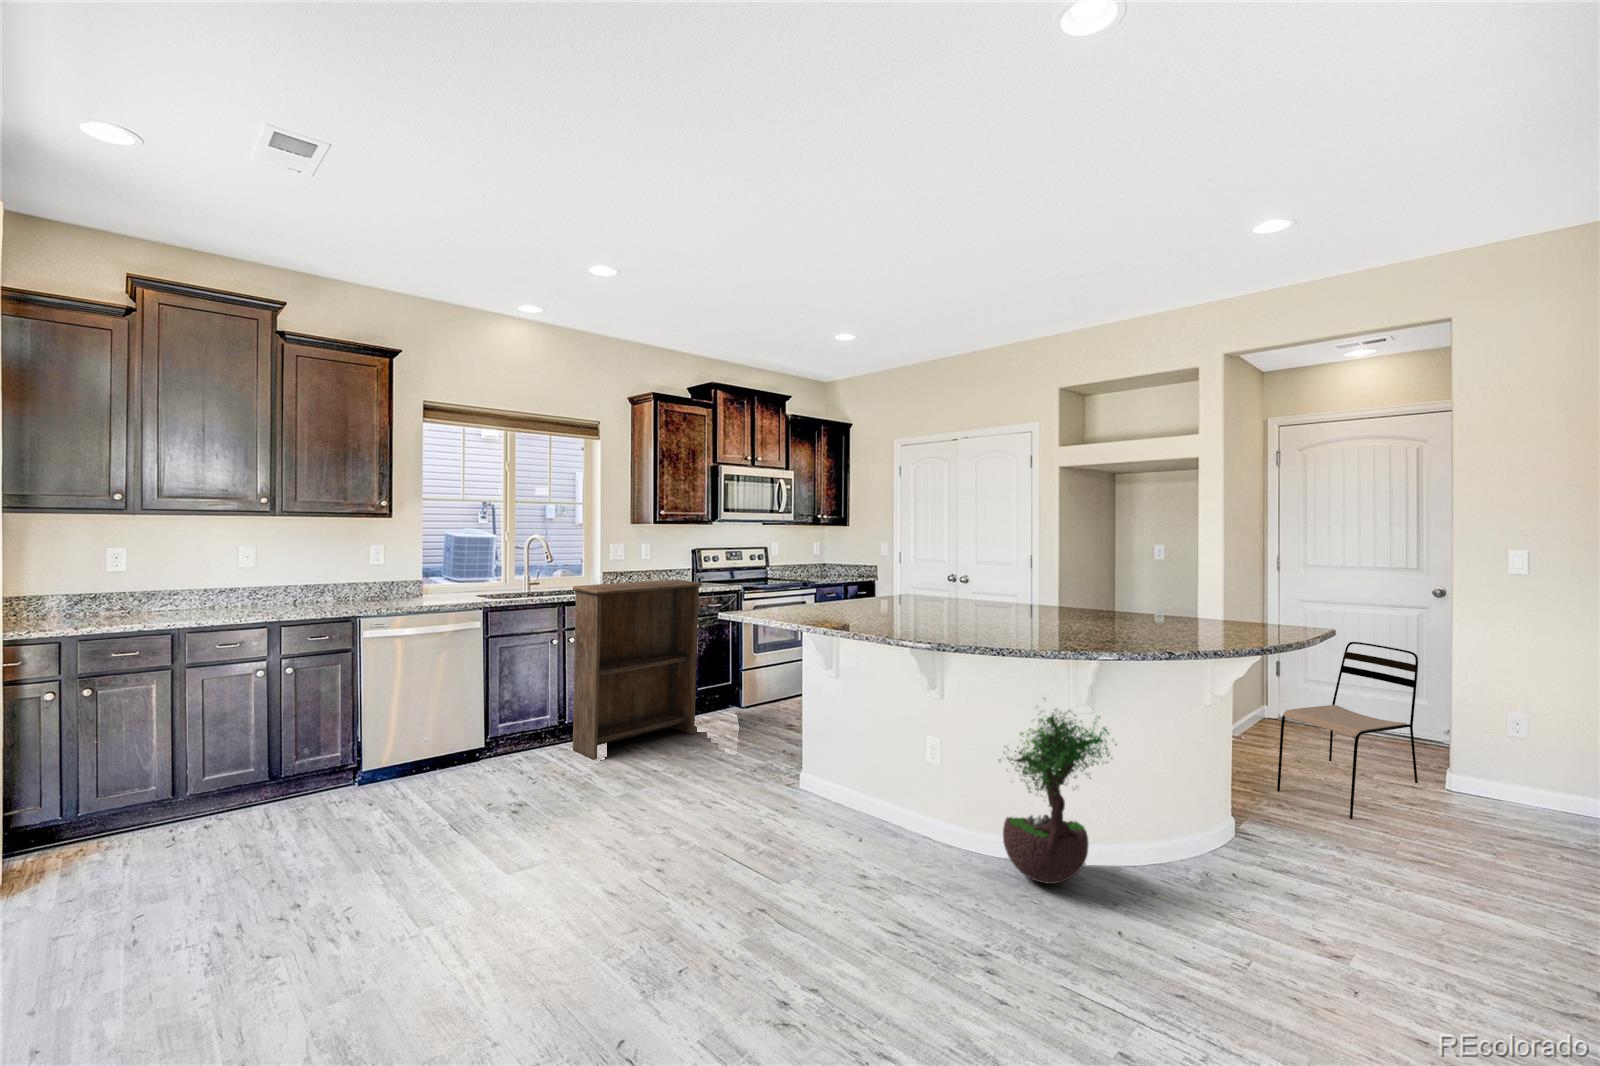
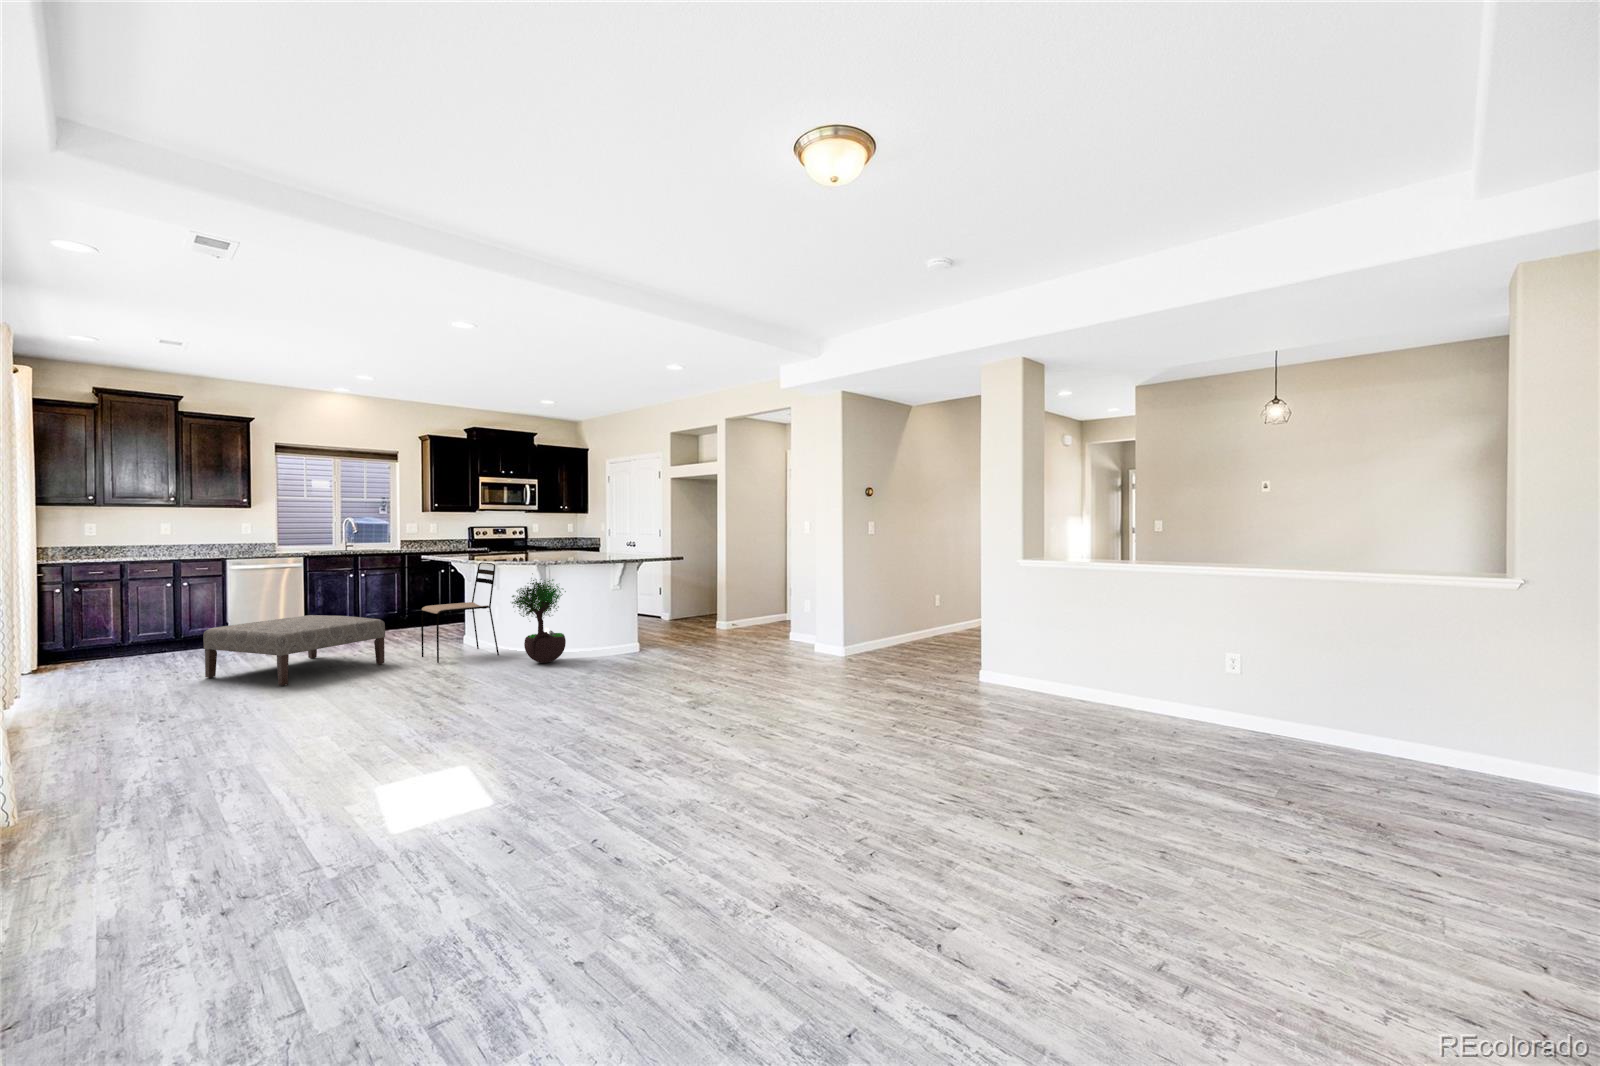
bookshelf: present [573,579,702,760] -> none [359,542,445,639]
dining chair: present [1277,642,1418,819] -> present [421,562,499,663]
ottoman: none [376,751,719,998] -> present [203,615,385,686]

